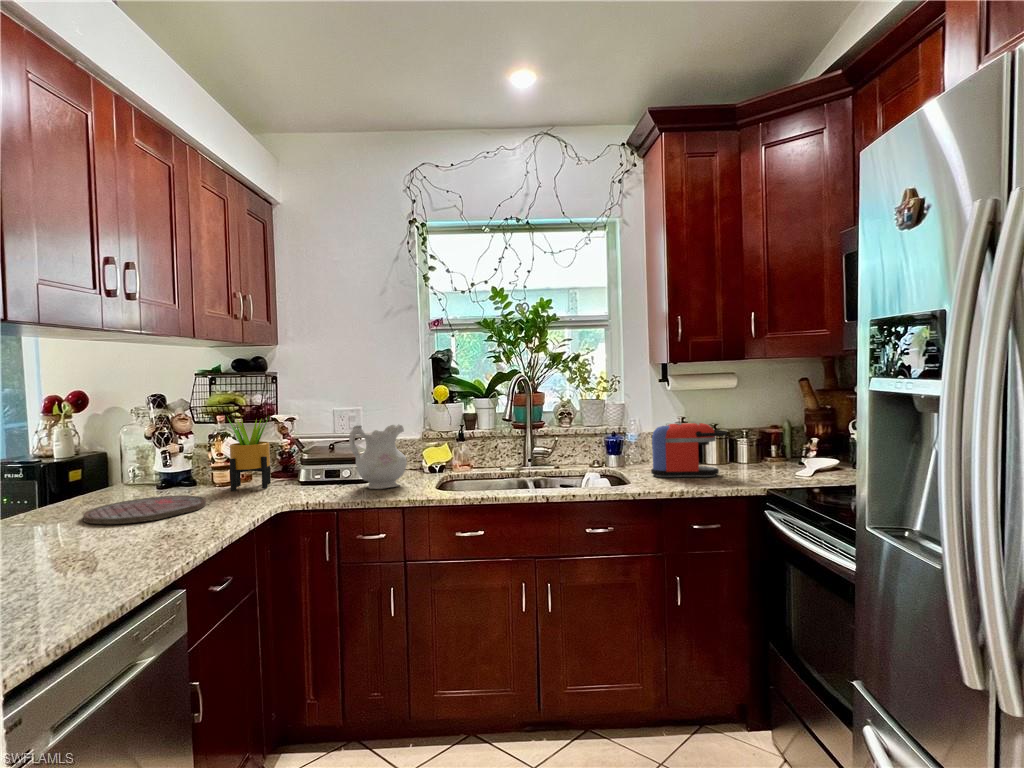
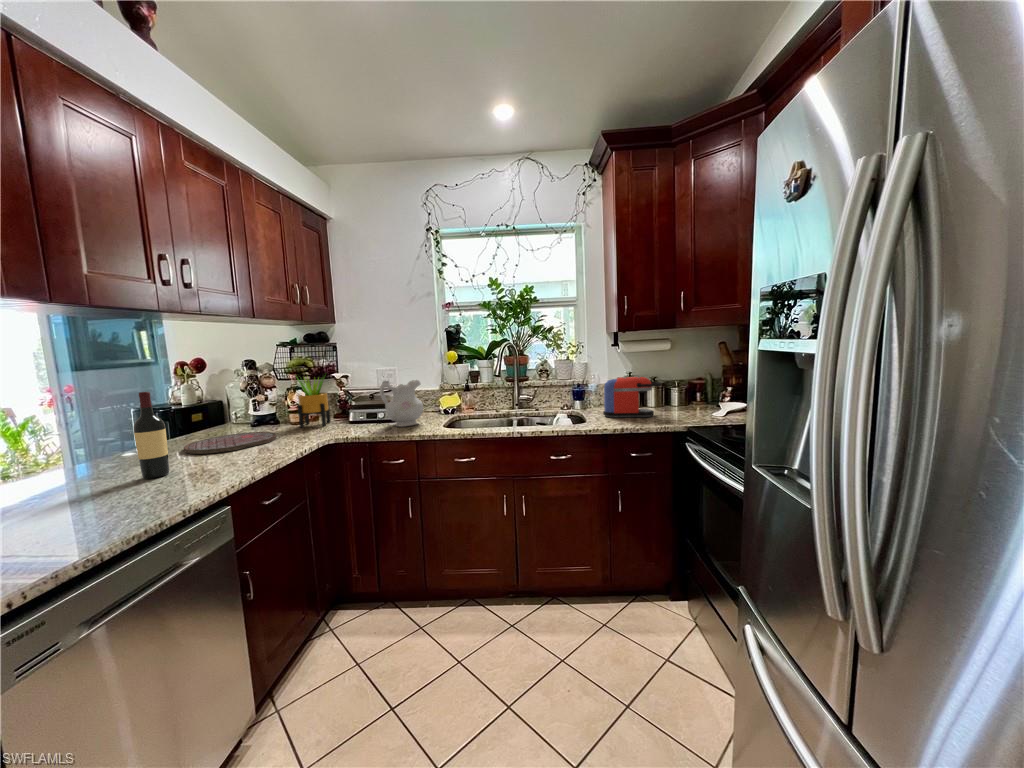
wine bottle: none [48,438,87,555] -> present [133,392,169,479]

